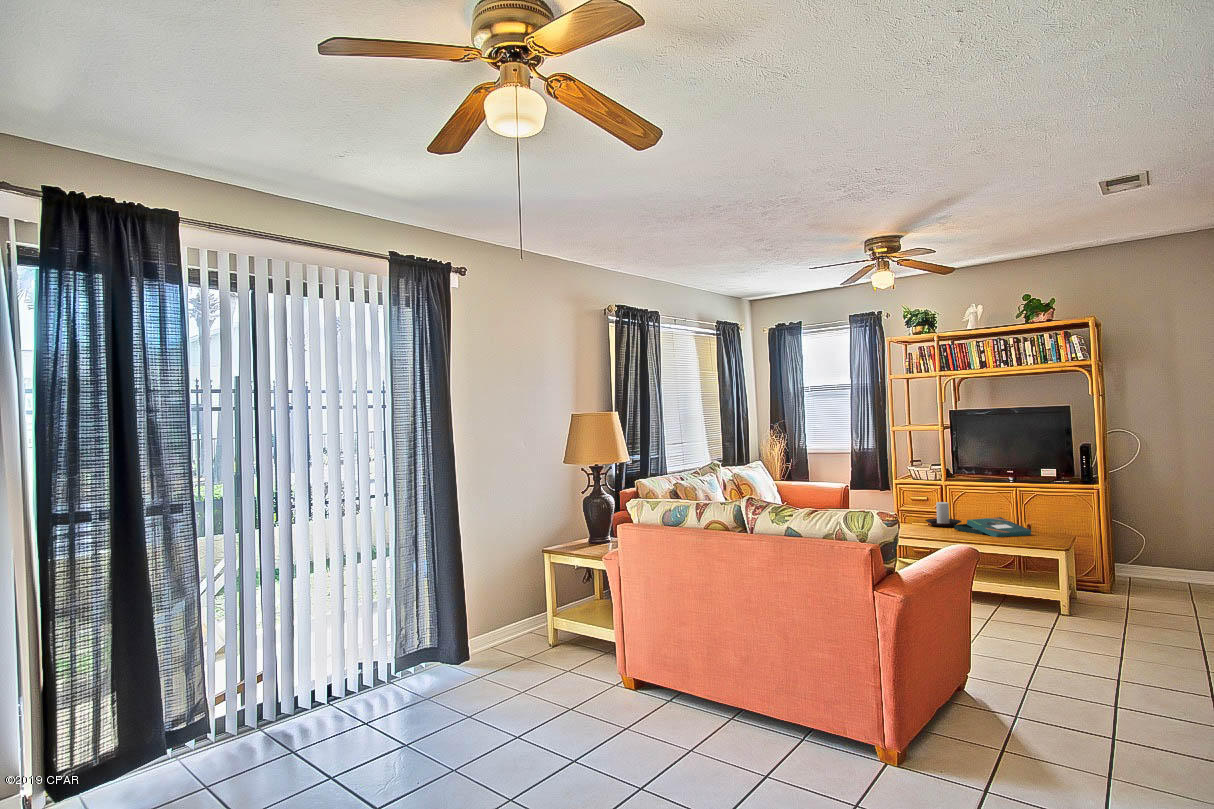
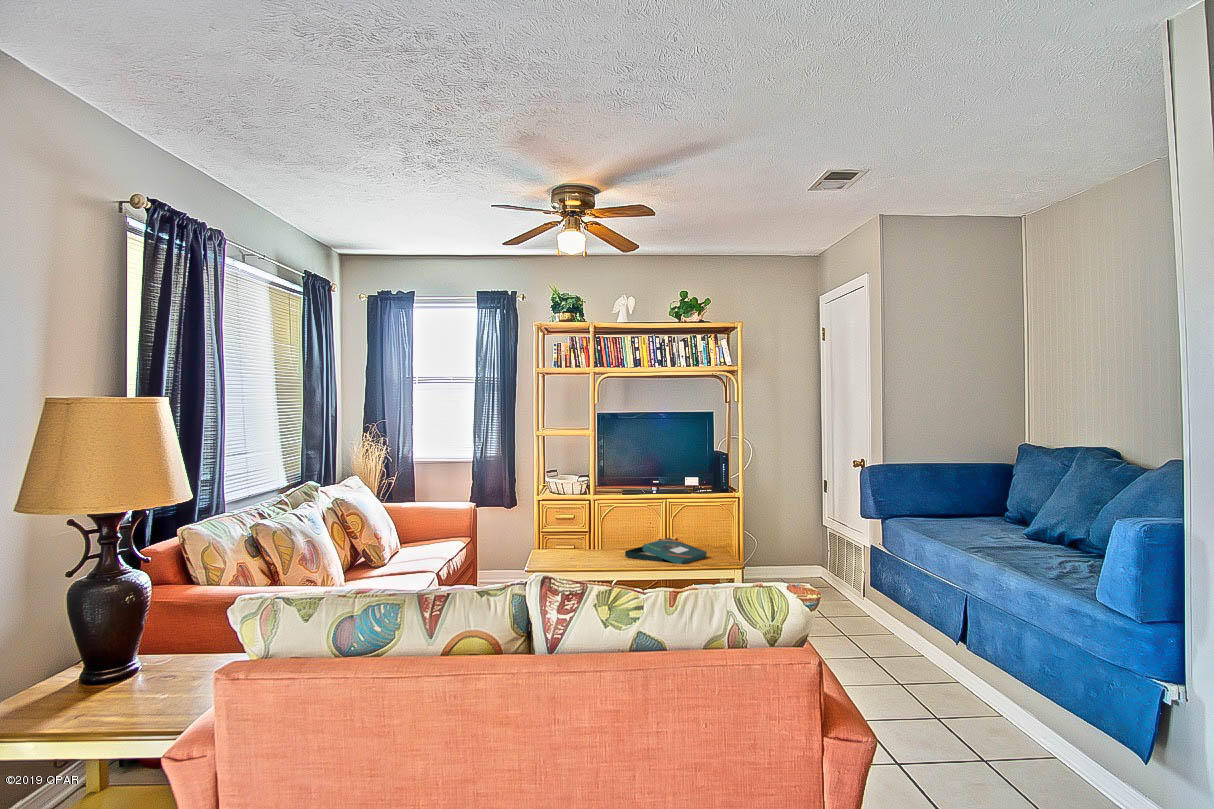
candle holder: present [925,502,961,527] -> none [583,522,623,553]

